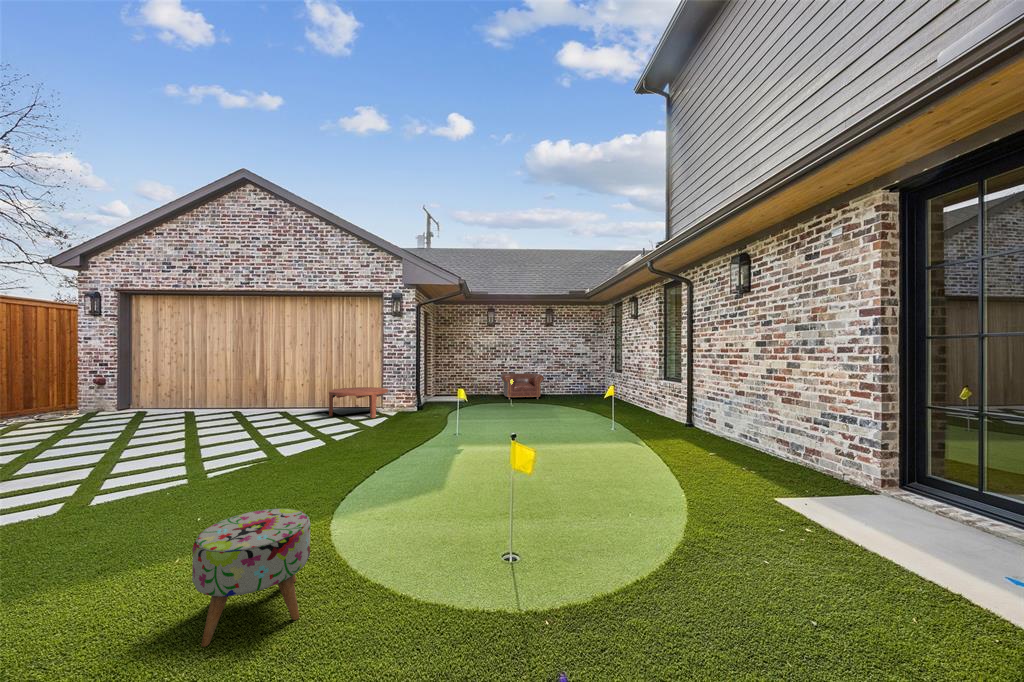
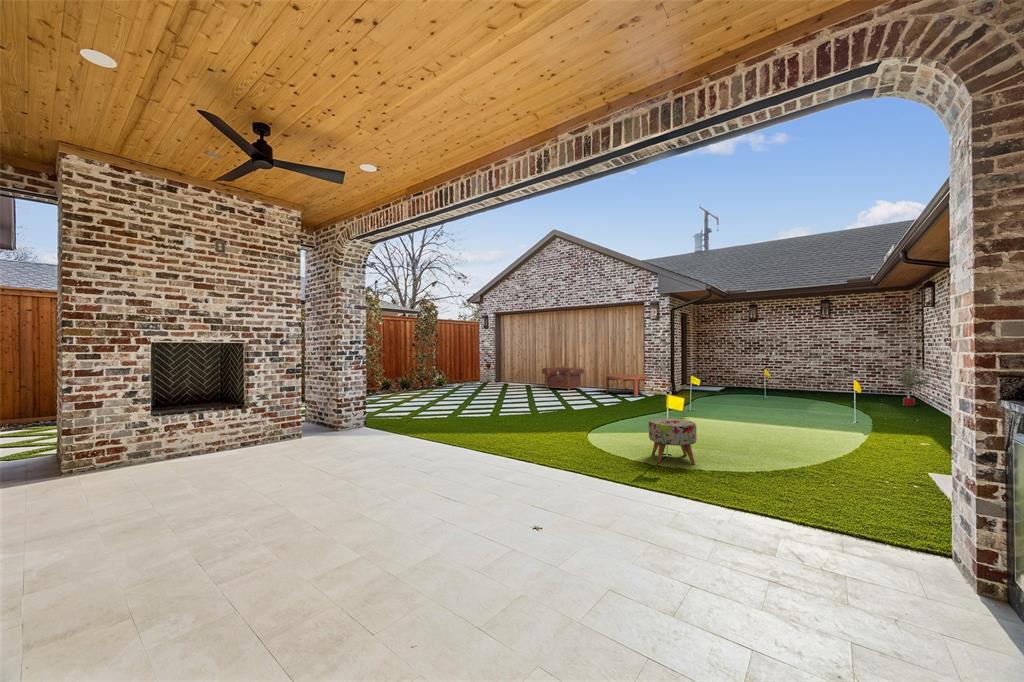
potted tree: none [609,368,630,405] -> present [899,364,929,406]
armchair: present [500,373,544,399] -> present [542,367,584,391]
ottoman: present [192,508,310,647] -> present [649,418,697,464]

